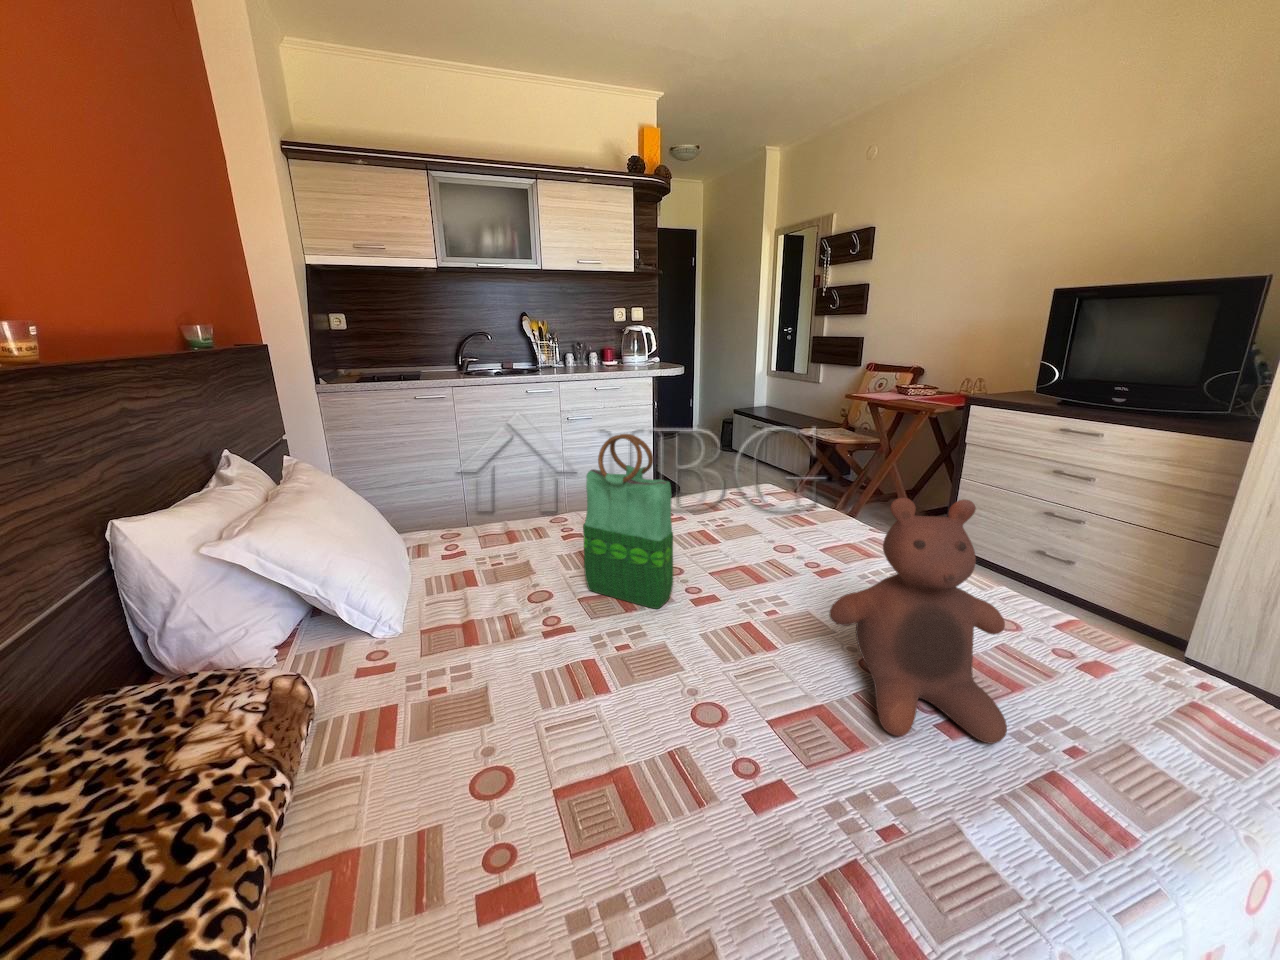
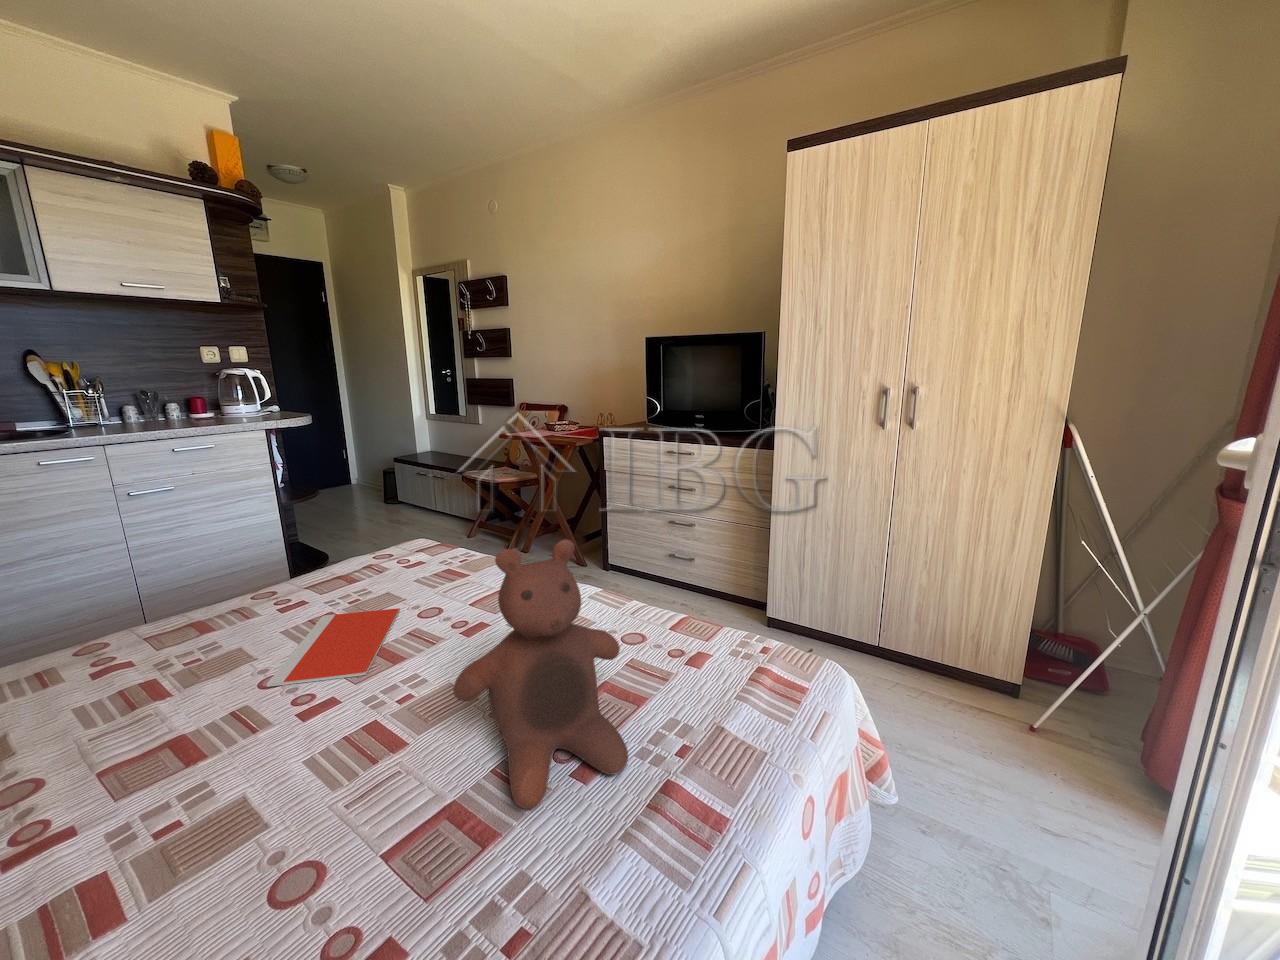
tote bag: present [583,434,673,609] -> none [77,521,264,759]
notebook: none [668,531,757,584] -> present [266,608,400,687]

